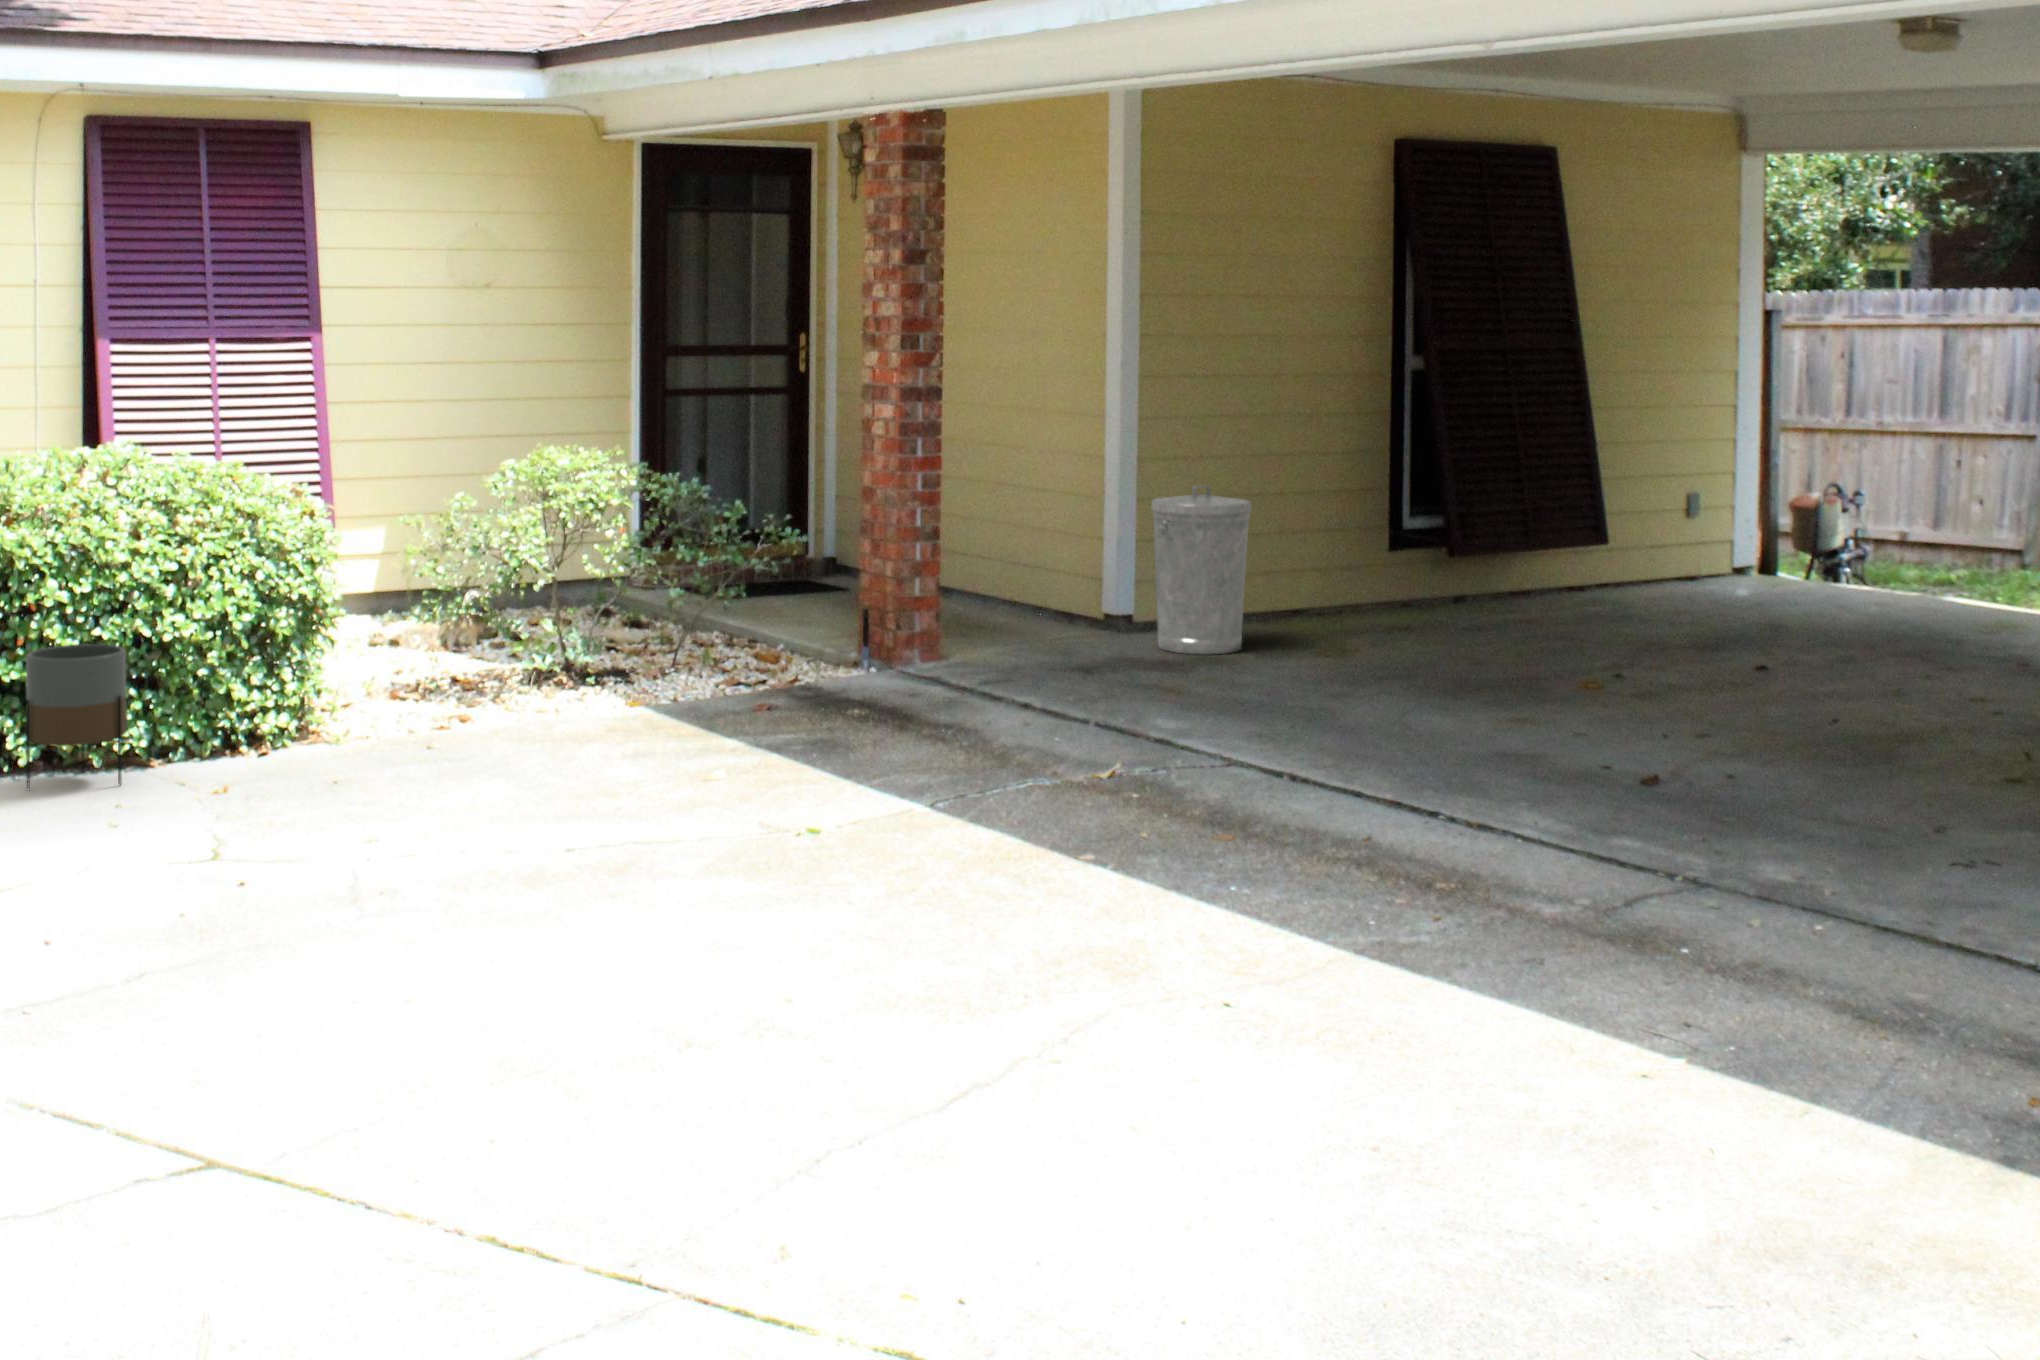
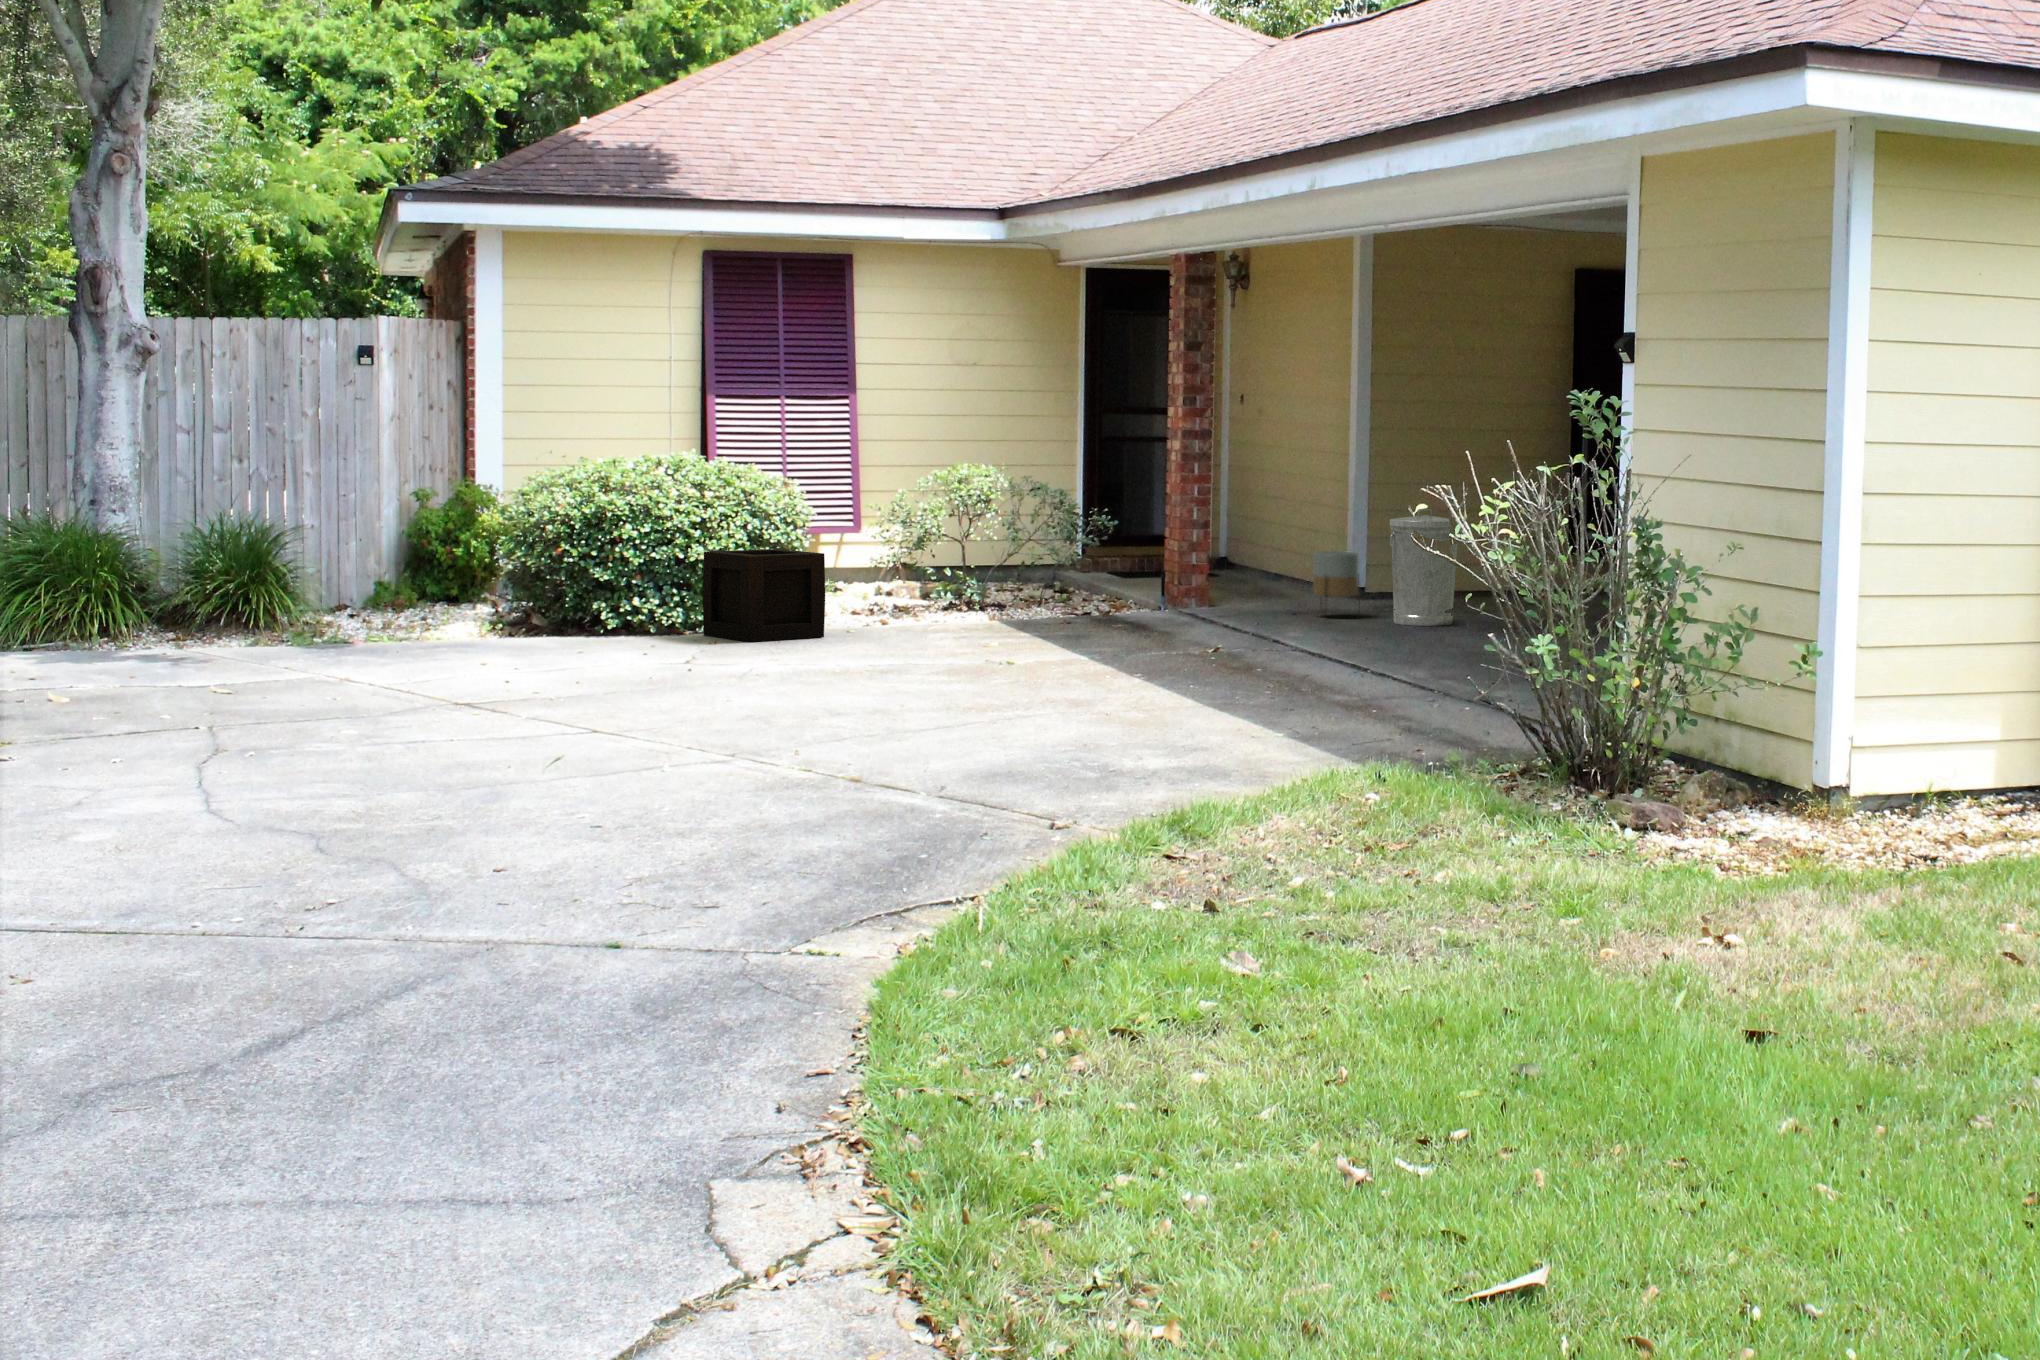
wooden crate: none [186,604,401,784] -> present [703,549,825,642]
planter: present [26,644,127,790] -> present [1313,551,1359,614]

